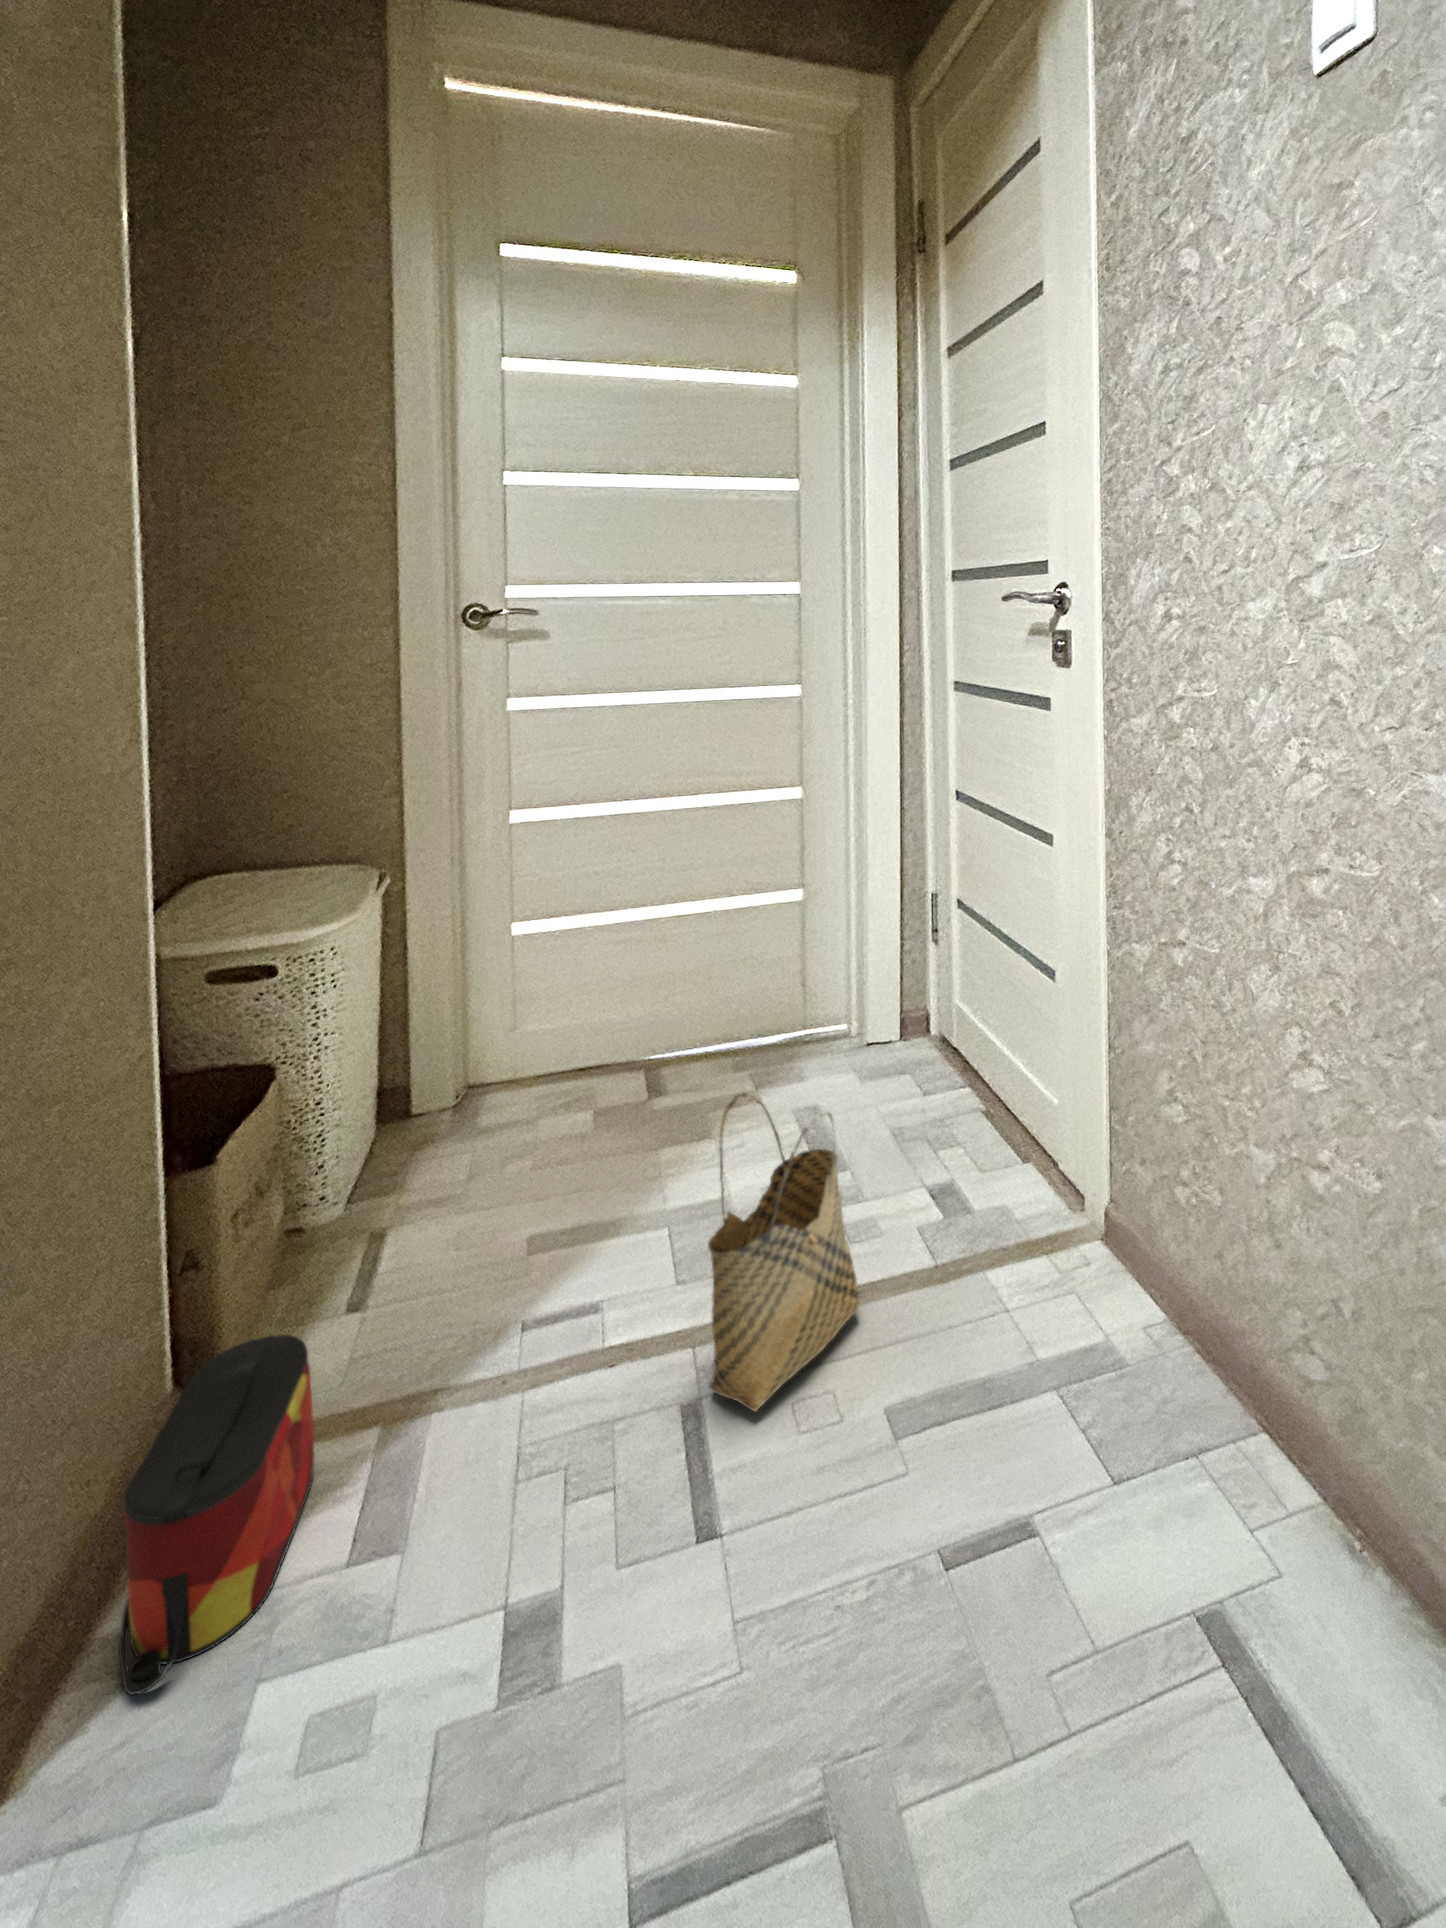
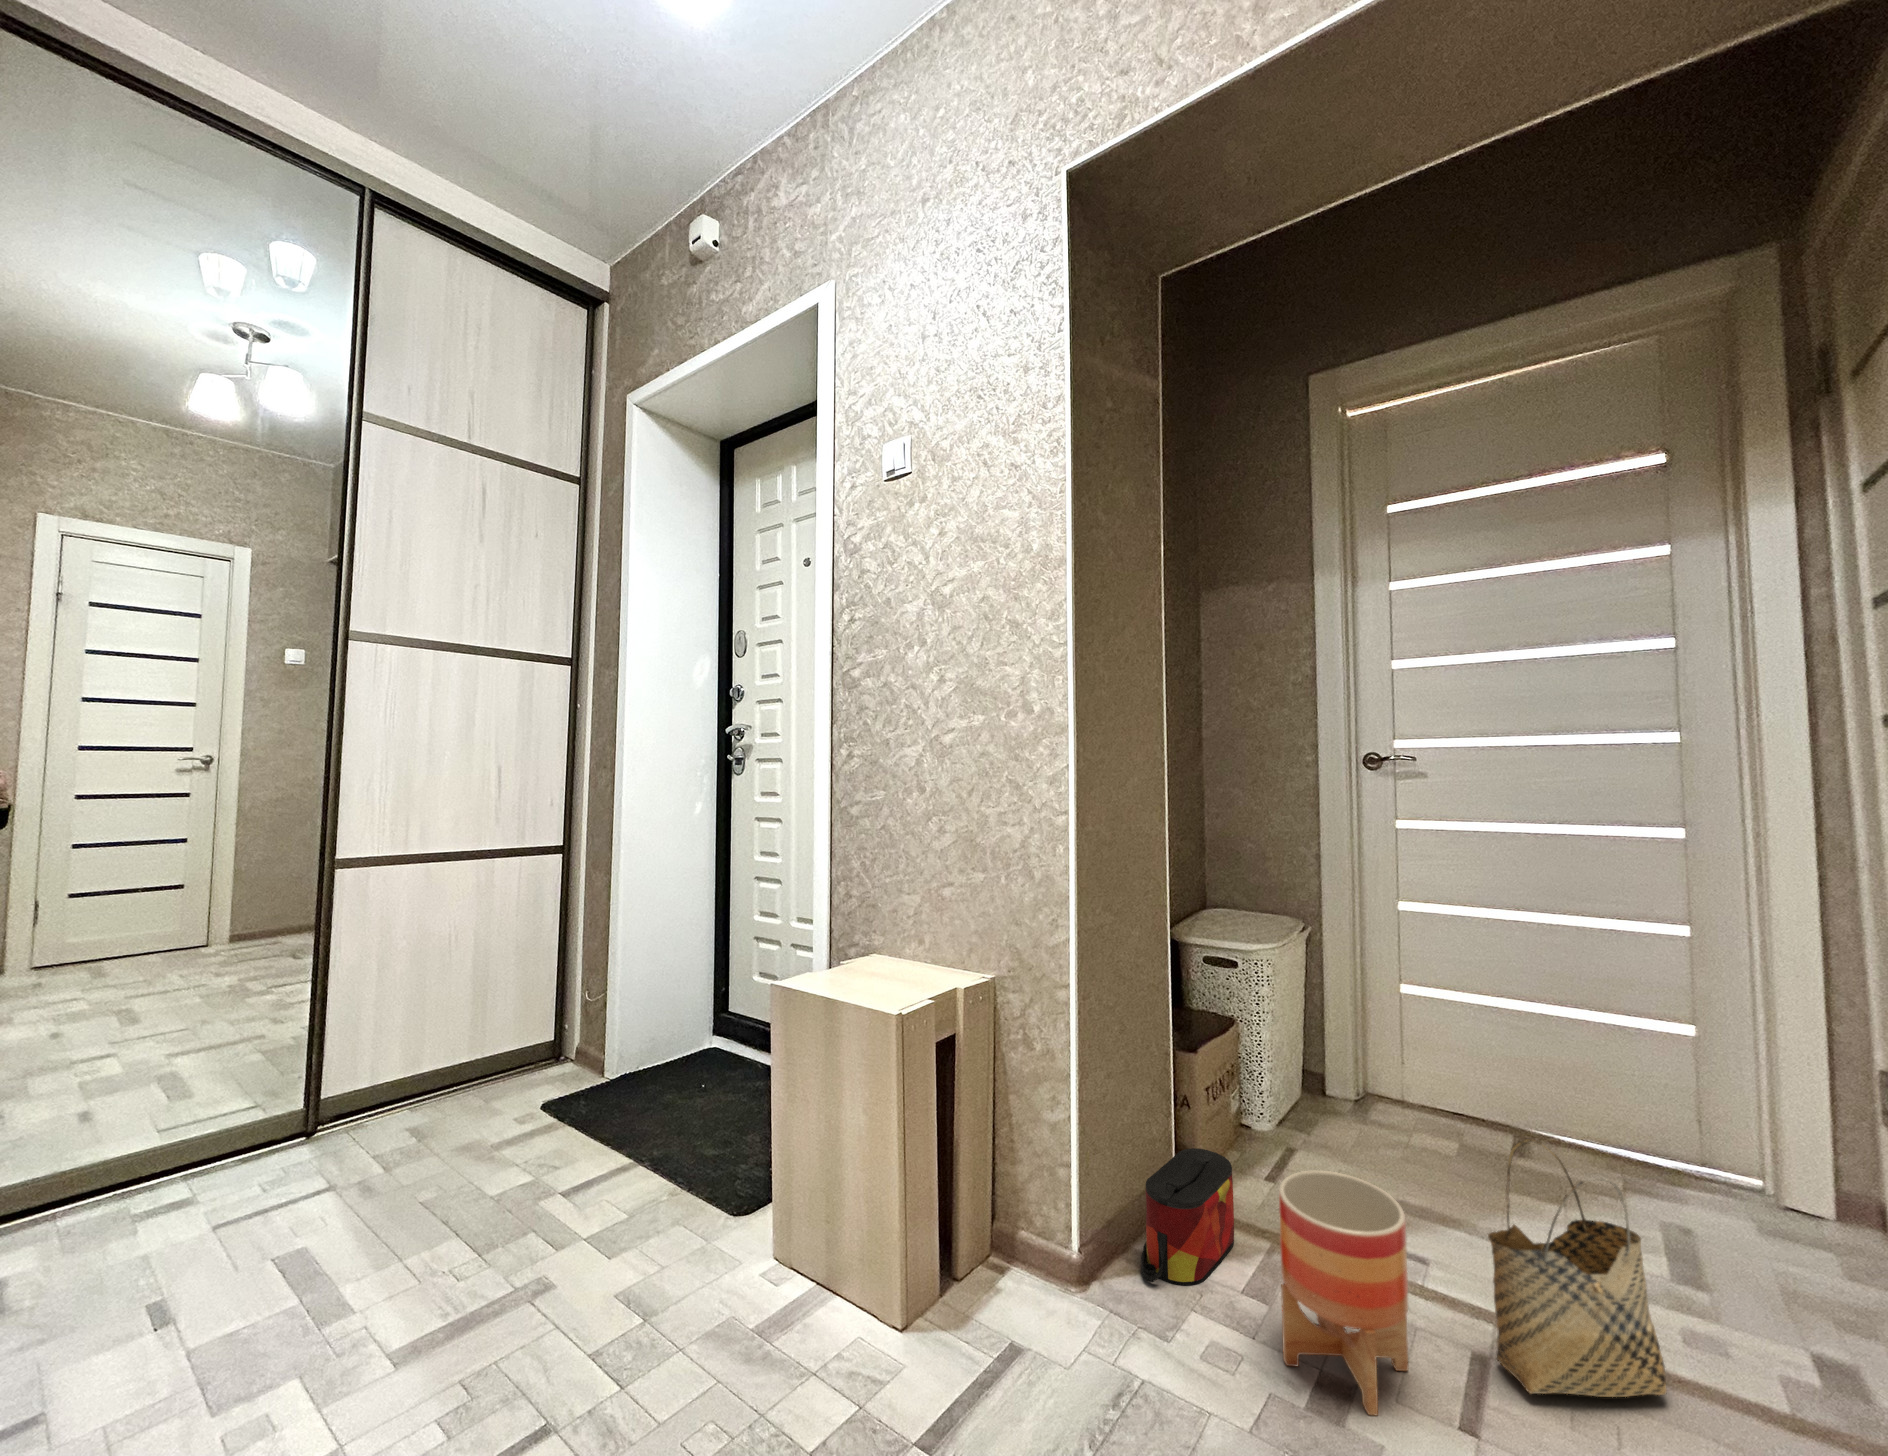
planter: none [433,1263,630,1641] -> present [1279,1170,1408,1415]

